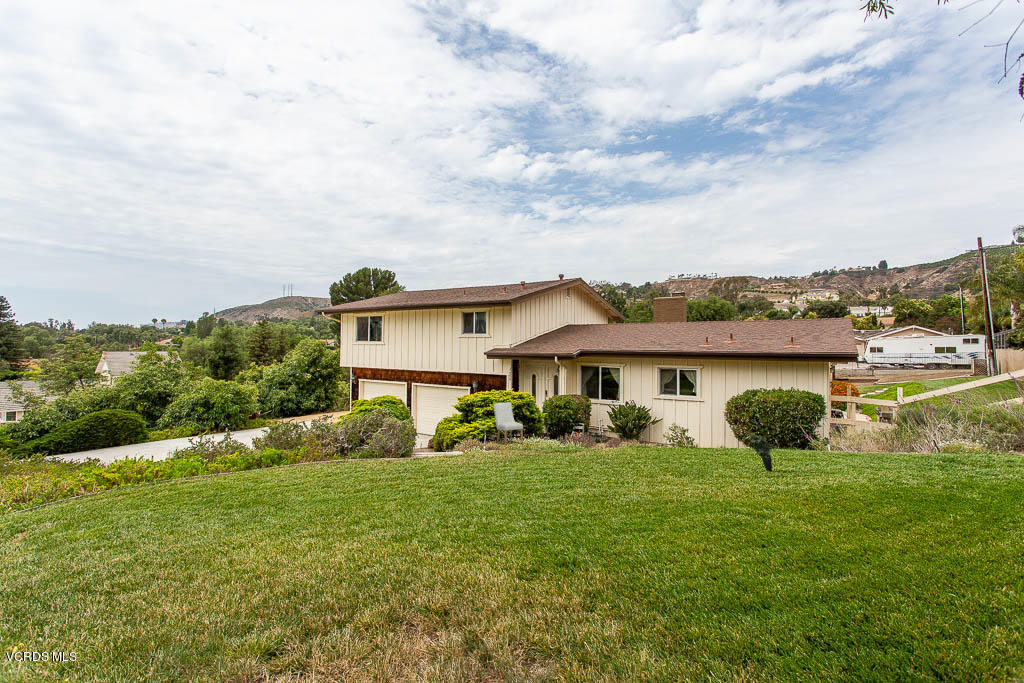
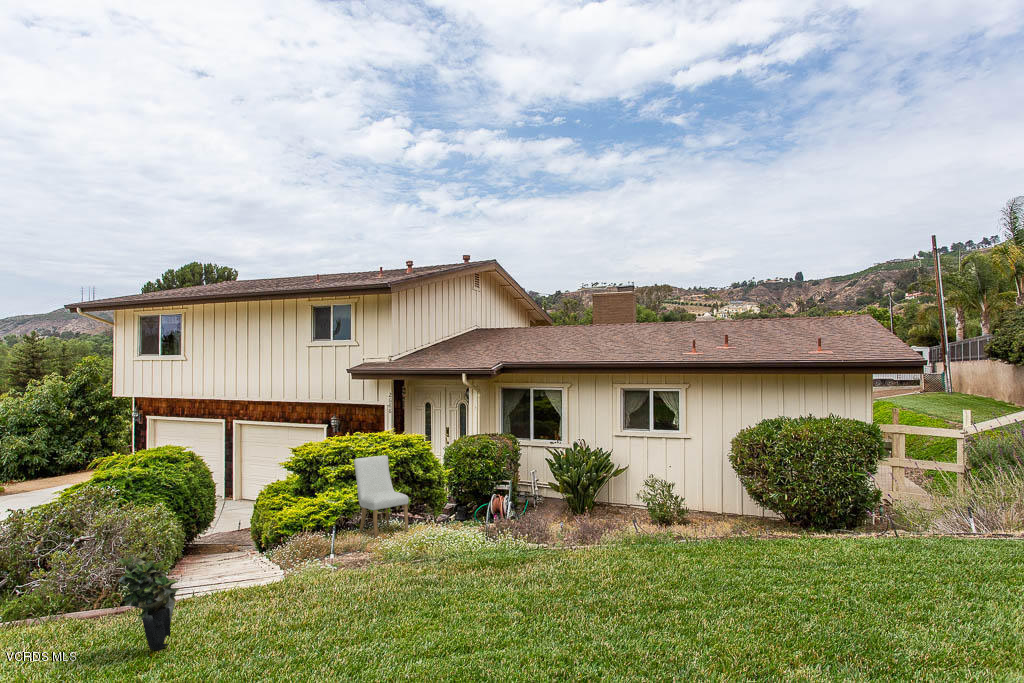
potted plant: present [749,432,773,471] -> present [118,552,179,650]

